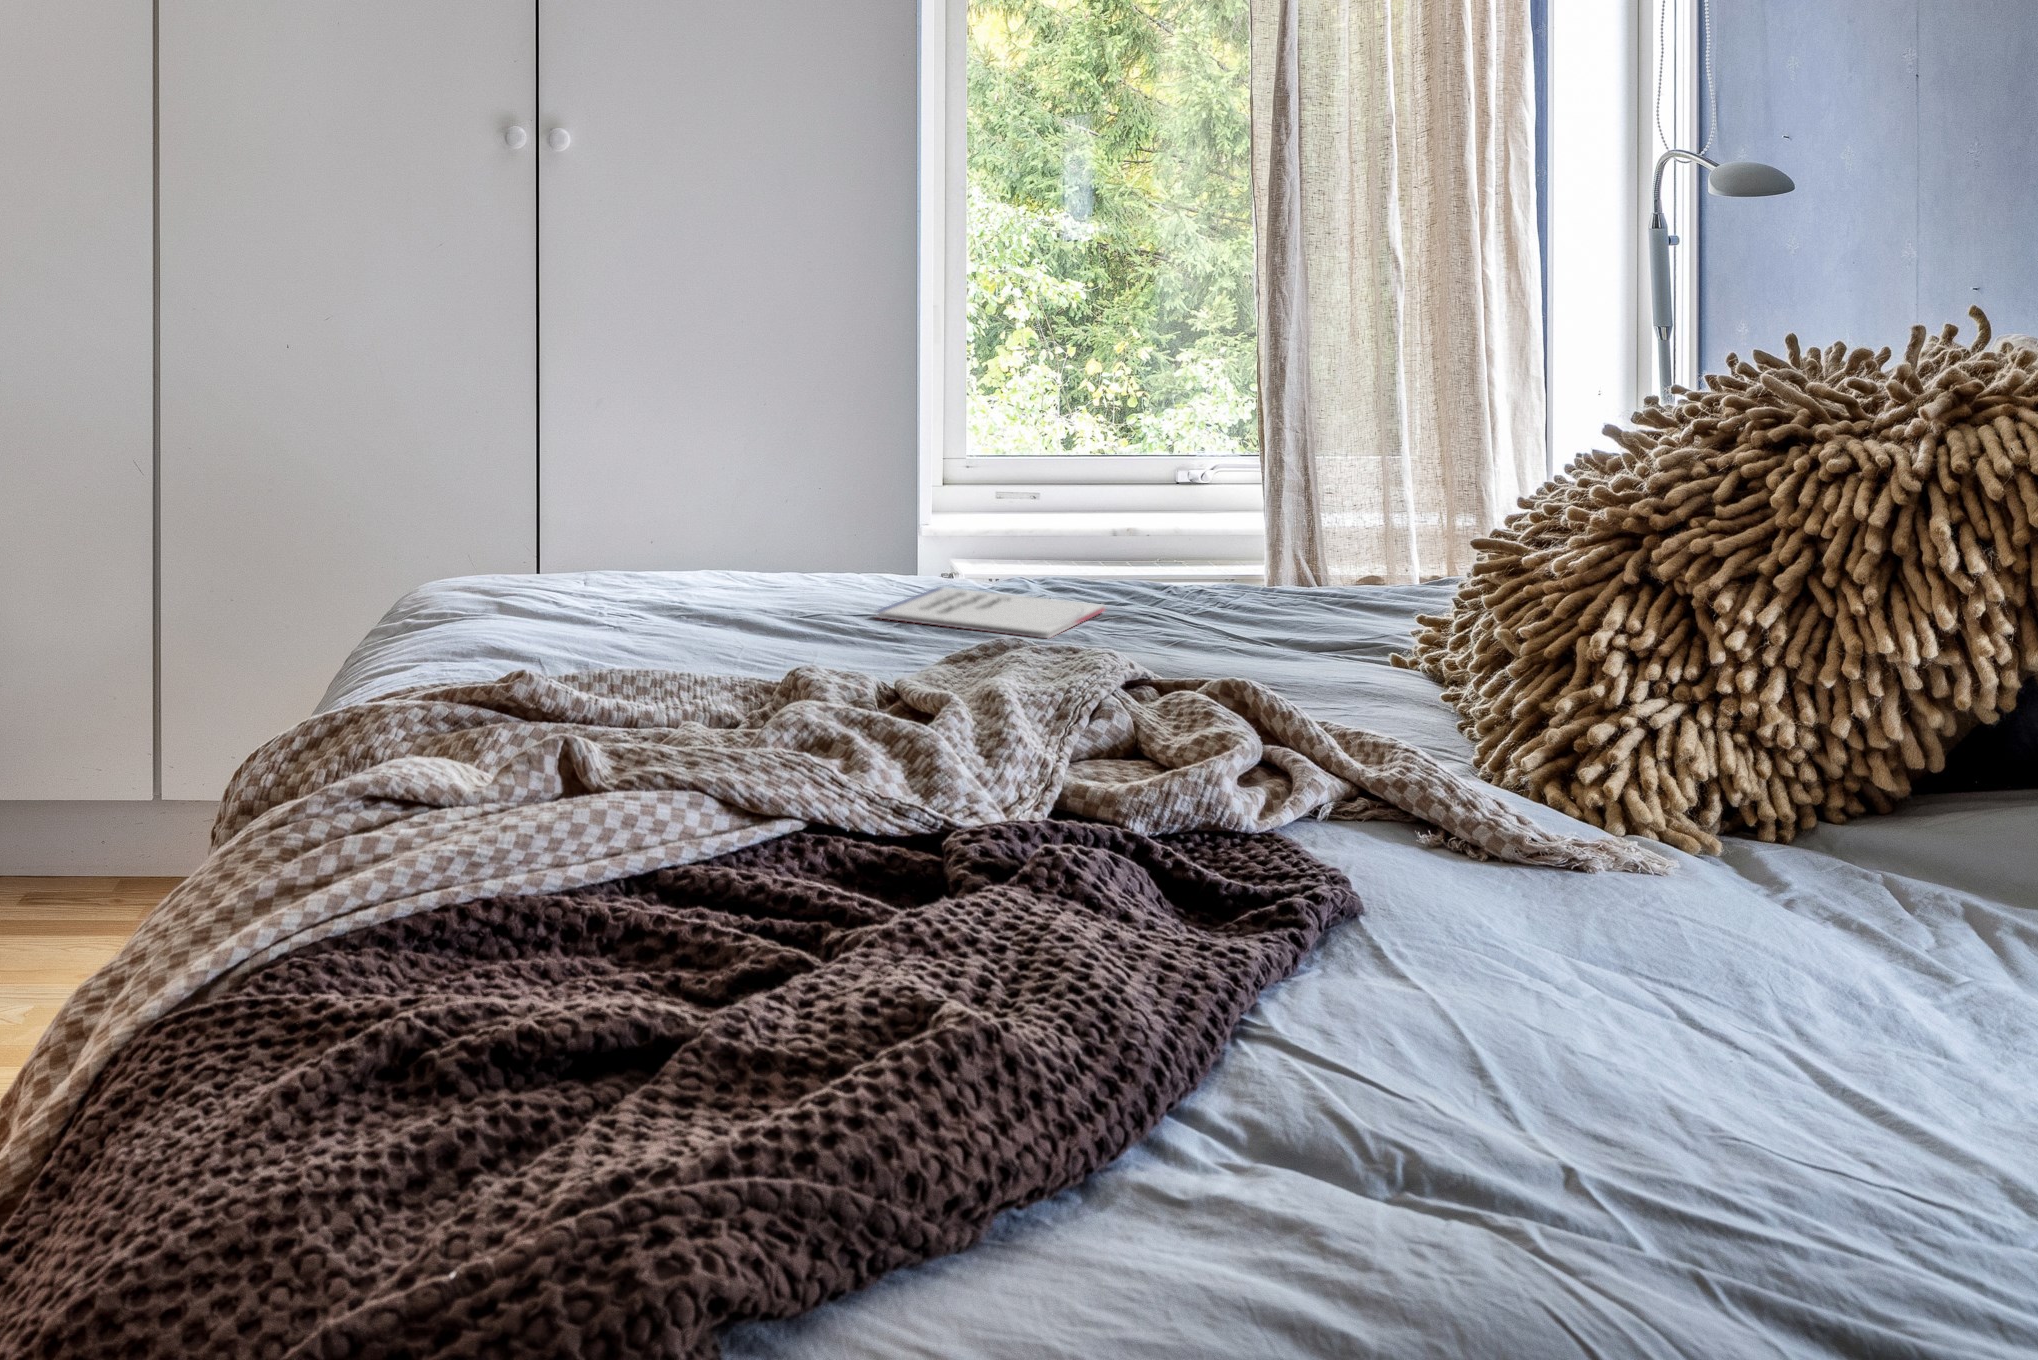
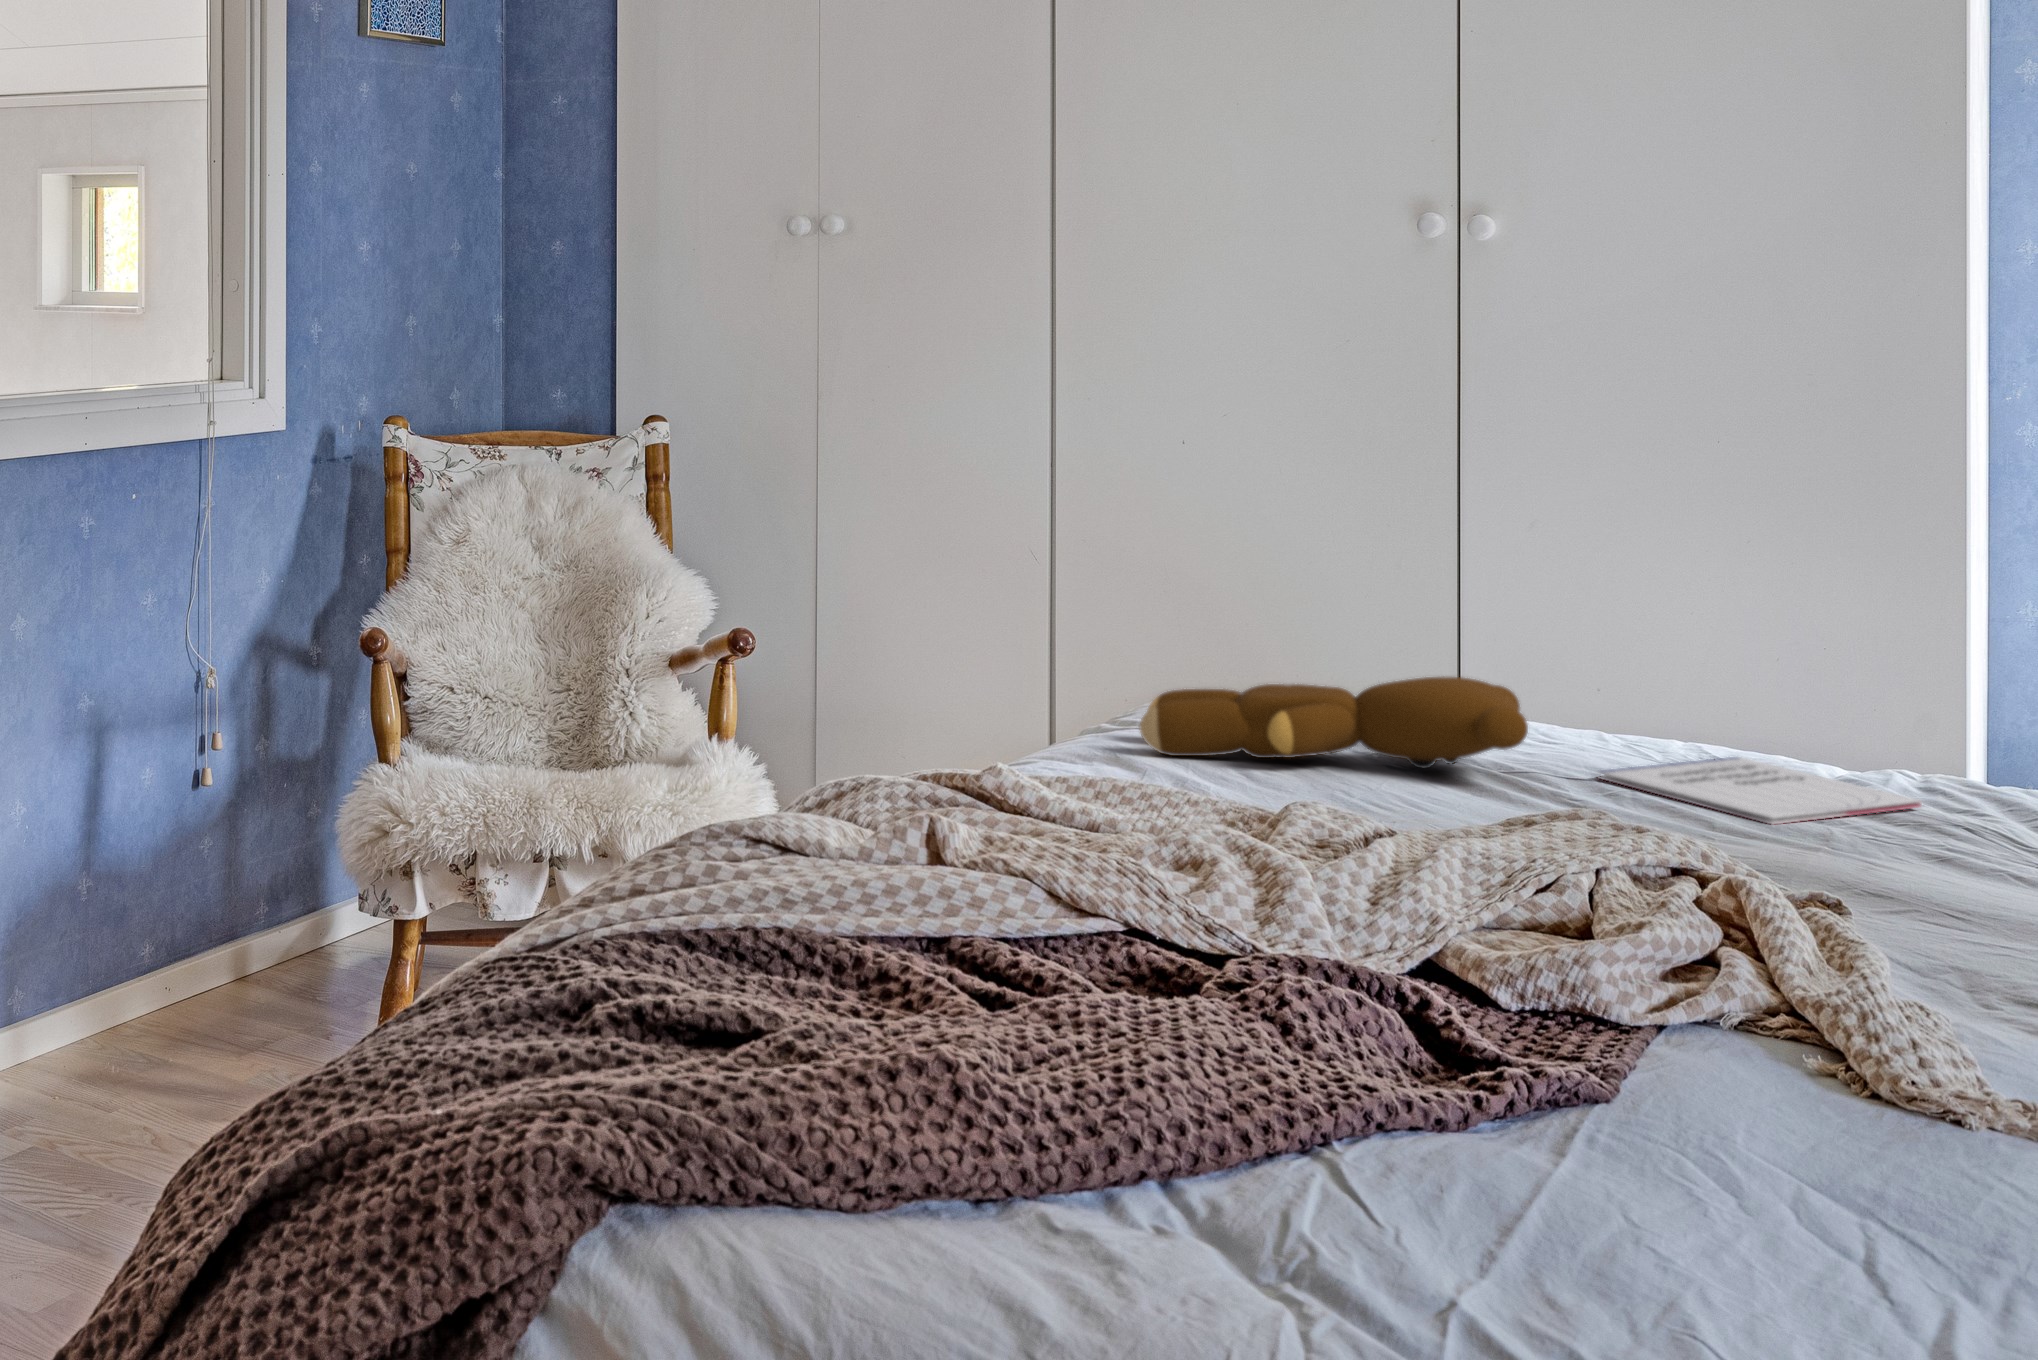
teddy bear: none [495,540,849,643] -> present [1139,676,1528,768]

